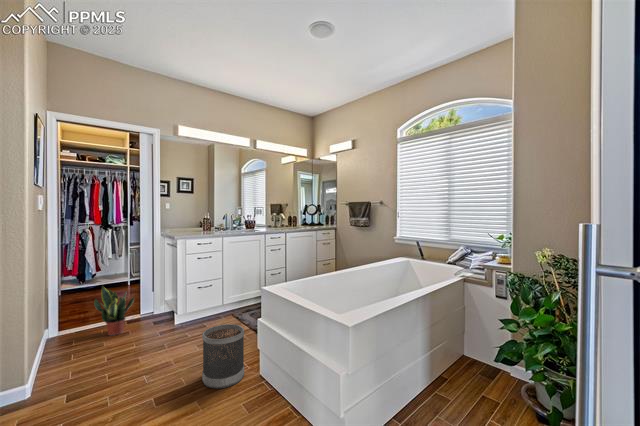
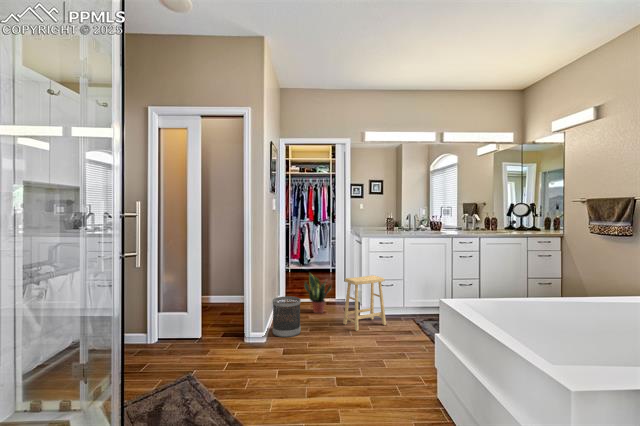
footstool: none [154,280,206,346] -> present [343,275,386,331]
wastebasket: present [202,324,244,389] -> present [273,296,301,337]

